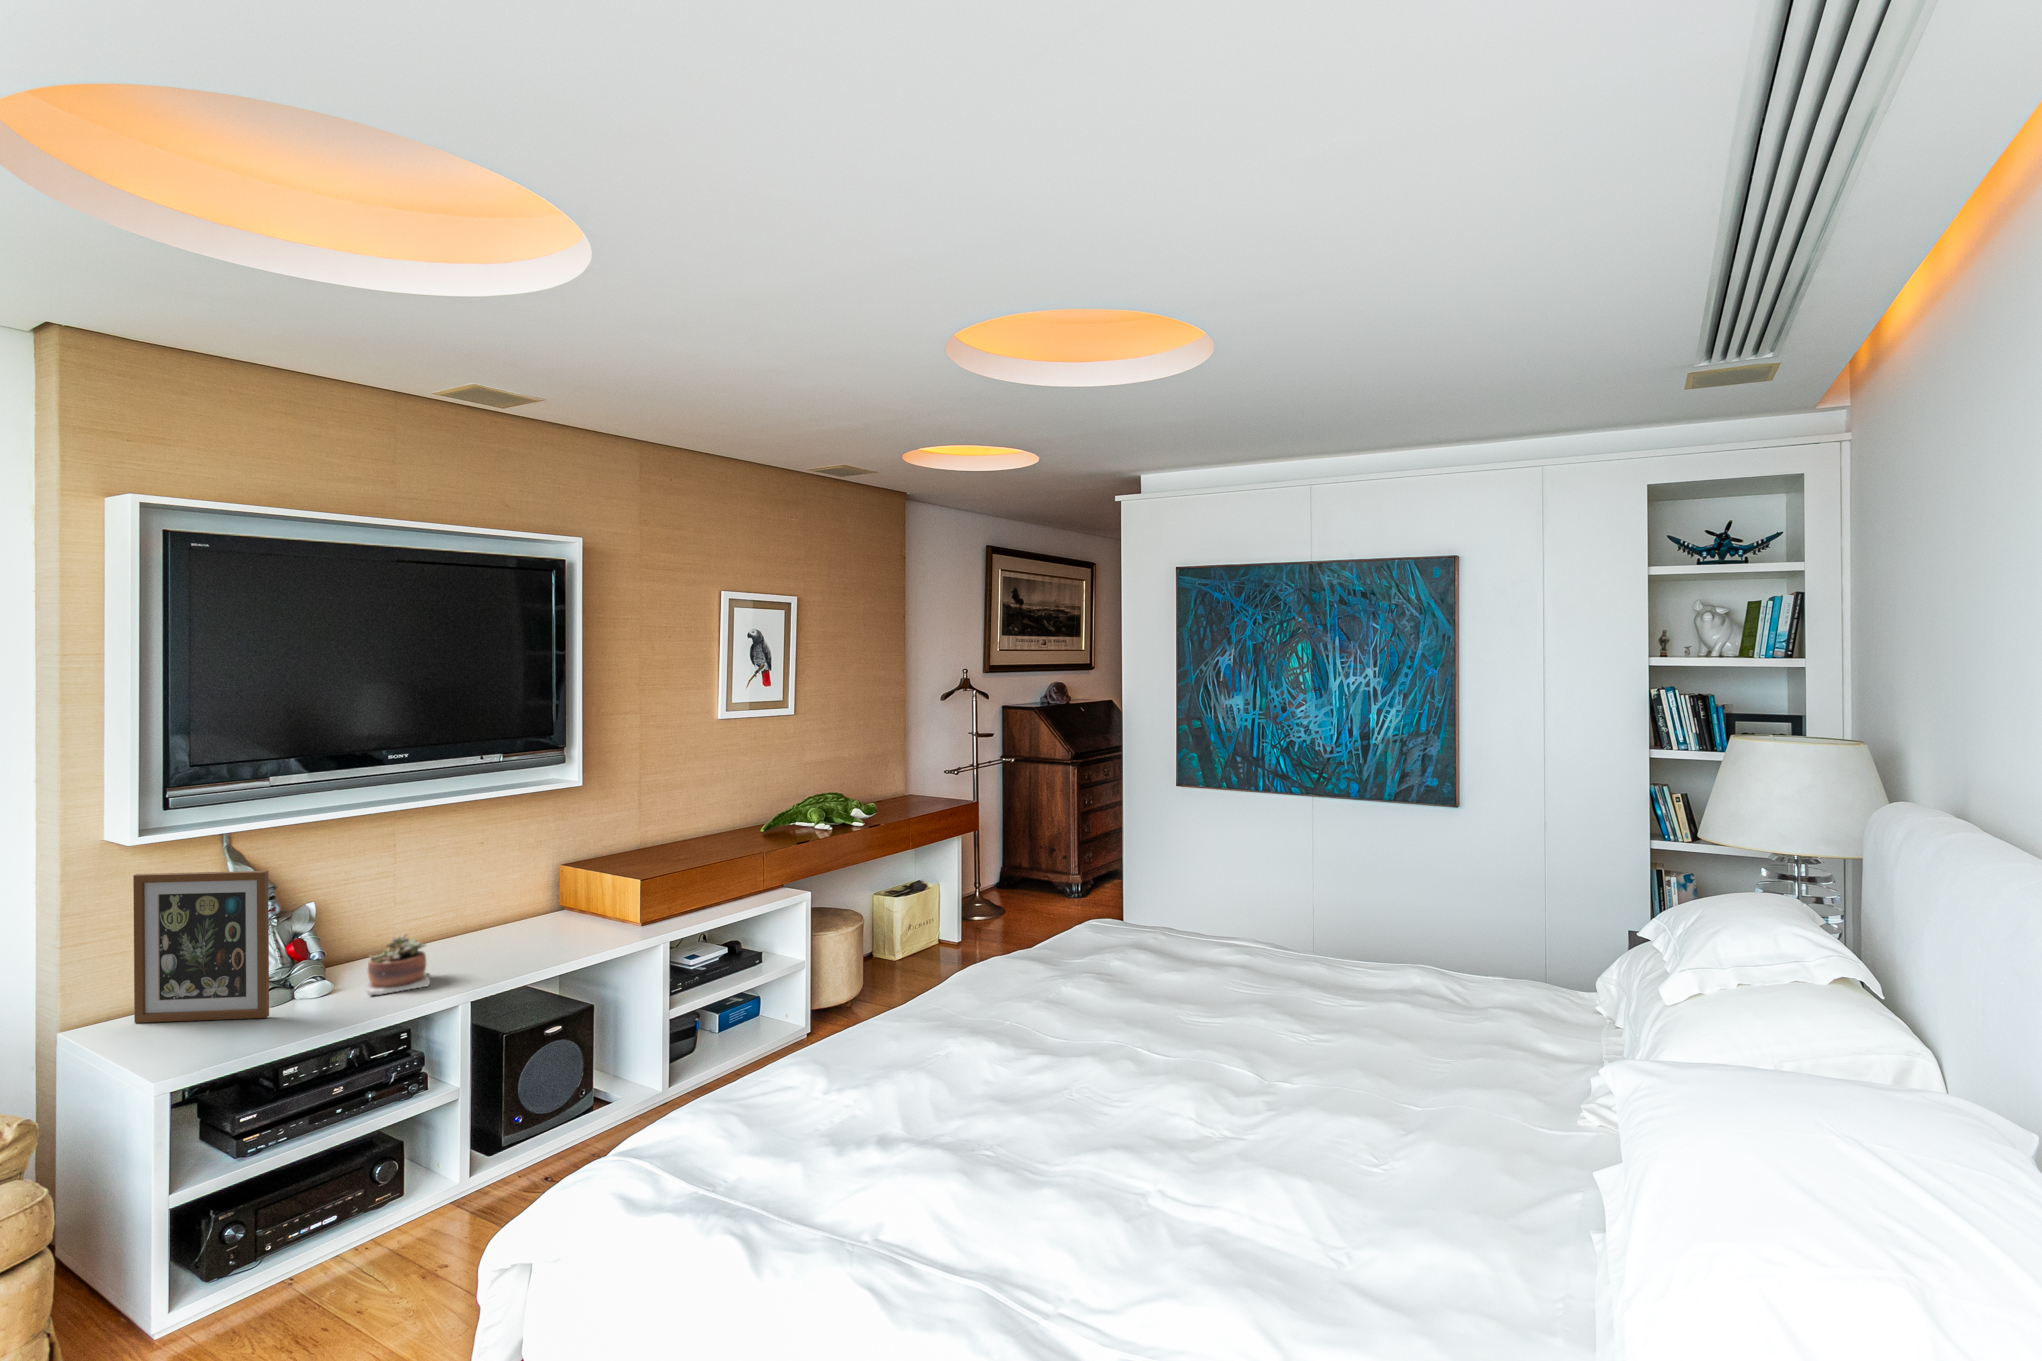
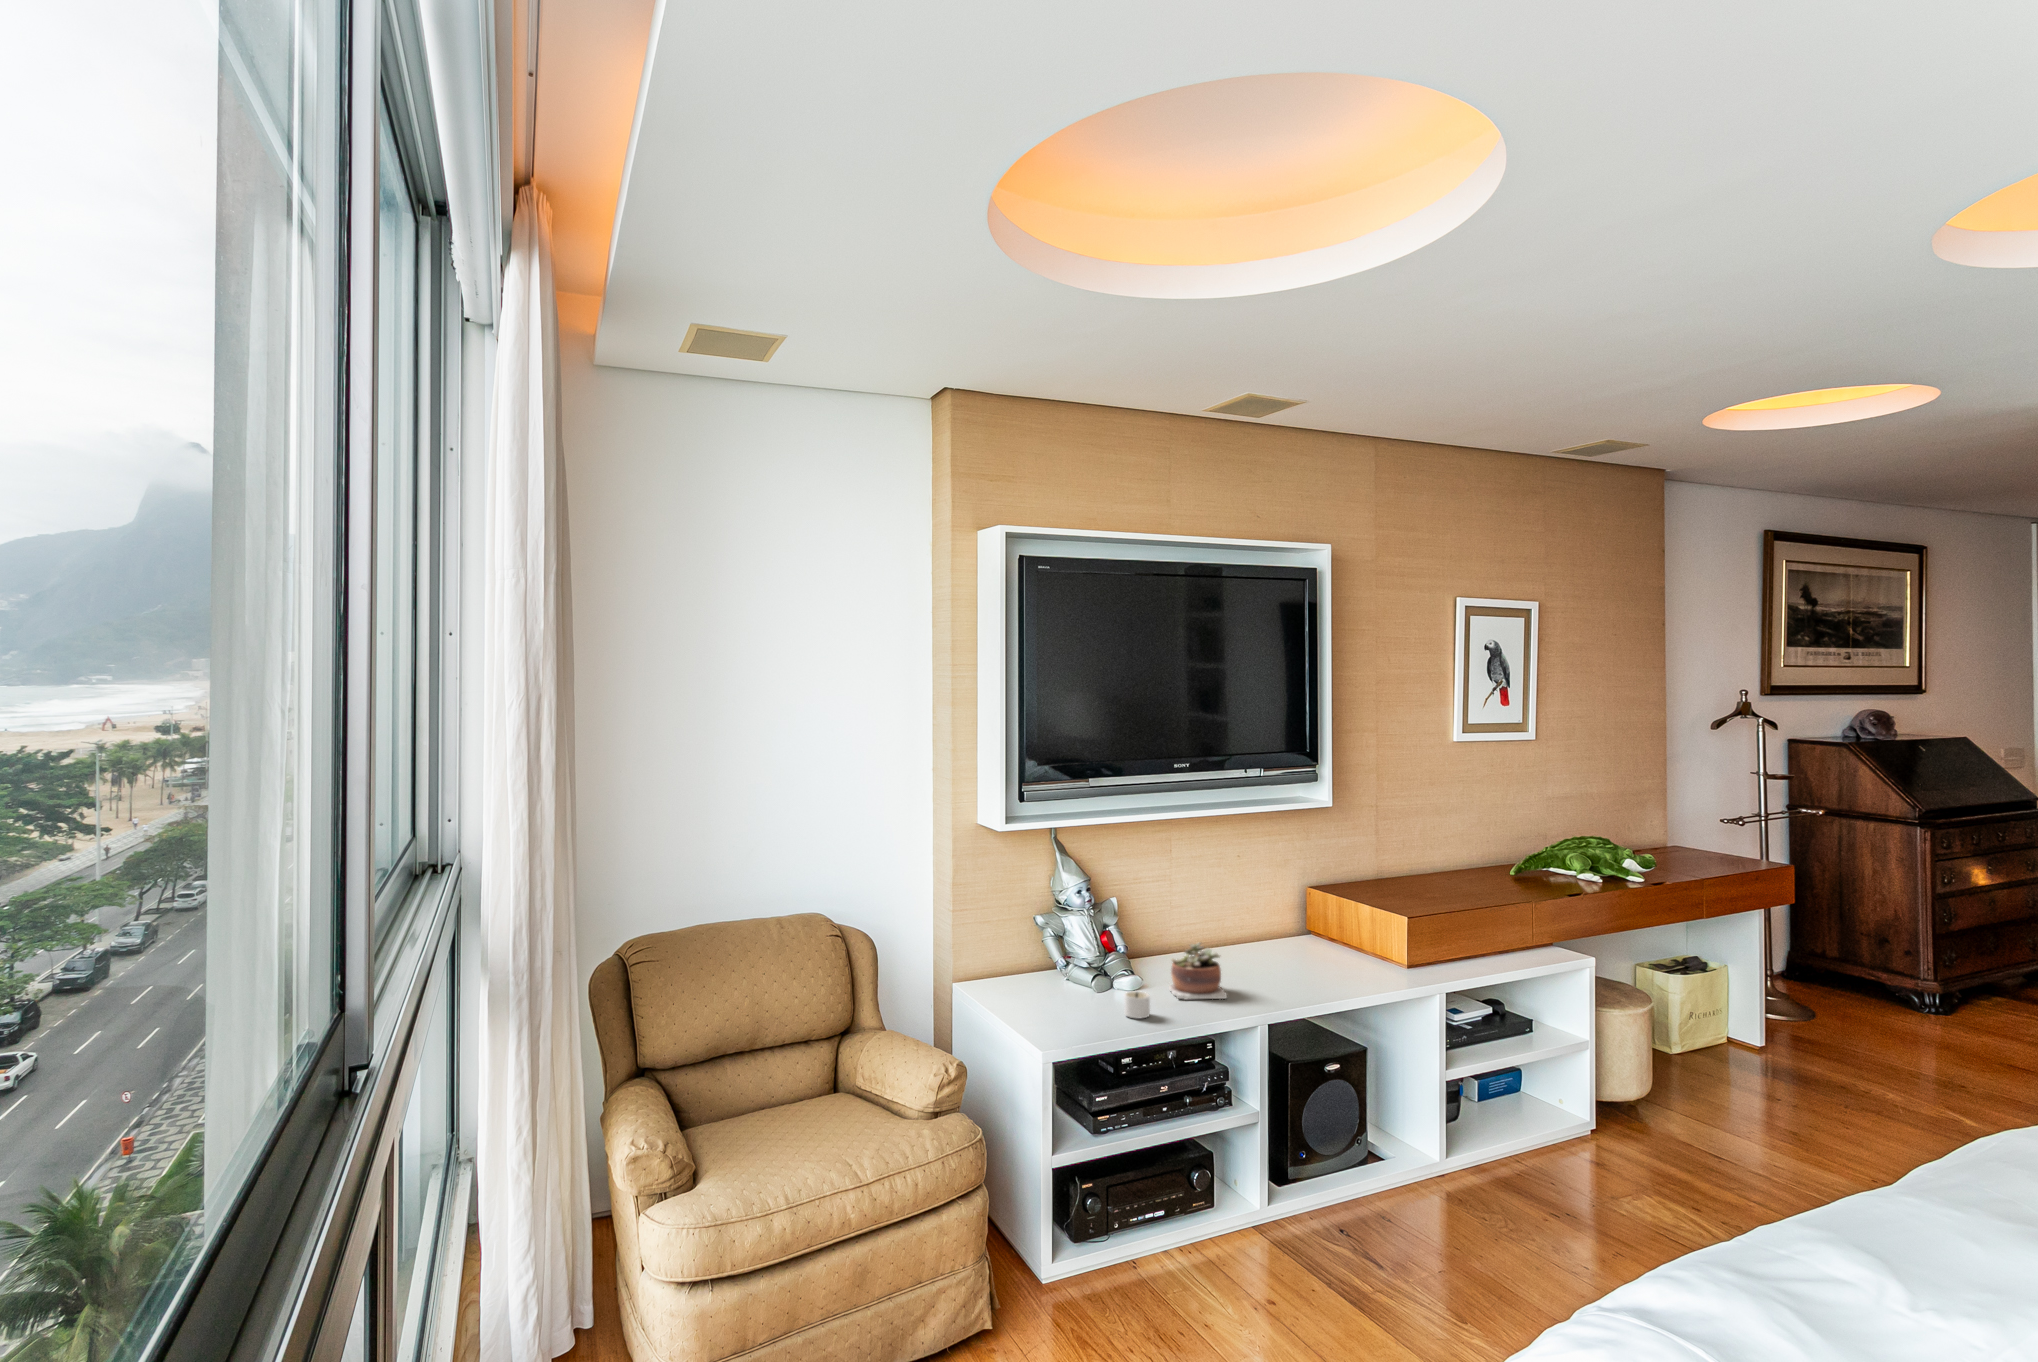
picture frame: present [133,871,269,1023] -> none [999,858,1102,1004]
candle: none [291,997,337,1026] -> present [1124,991,1150,1019]

